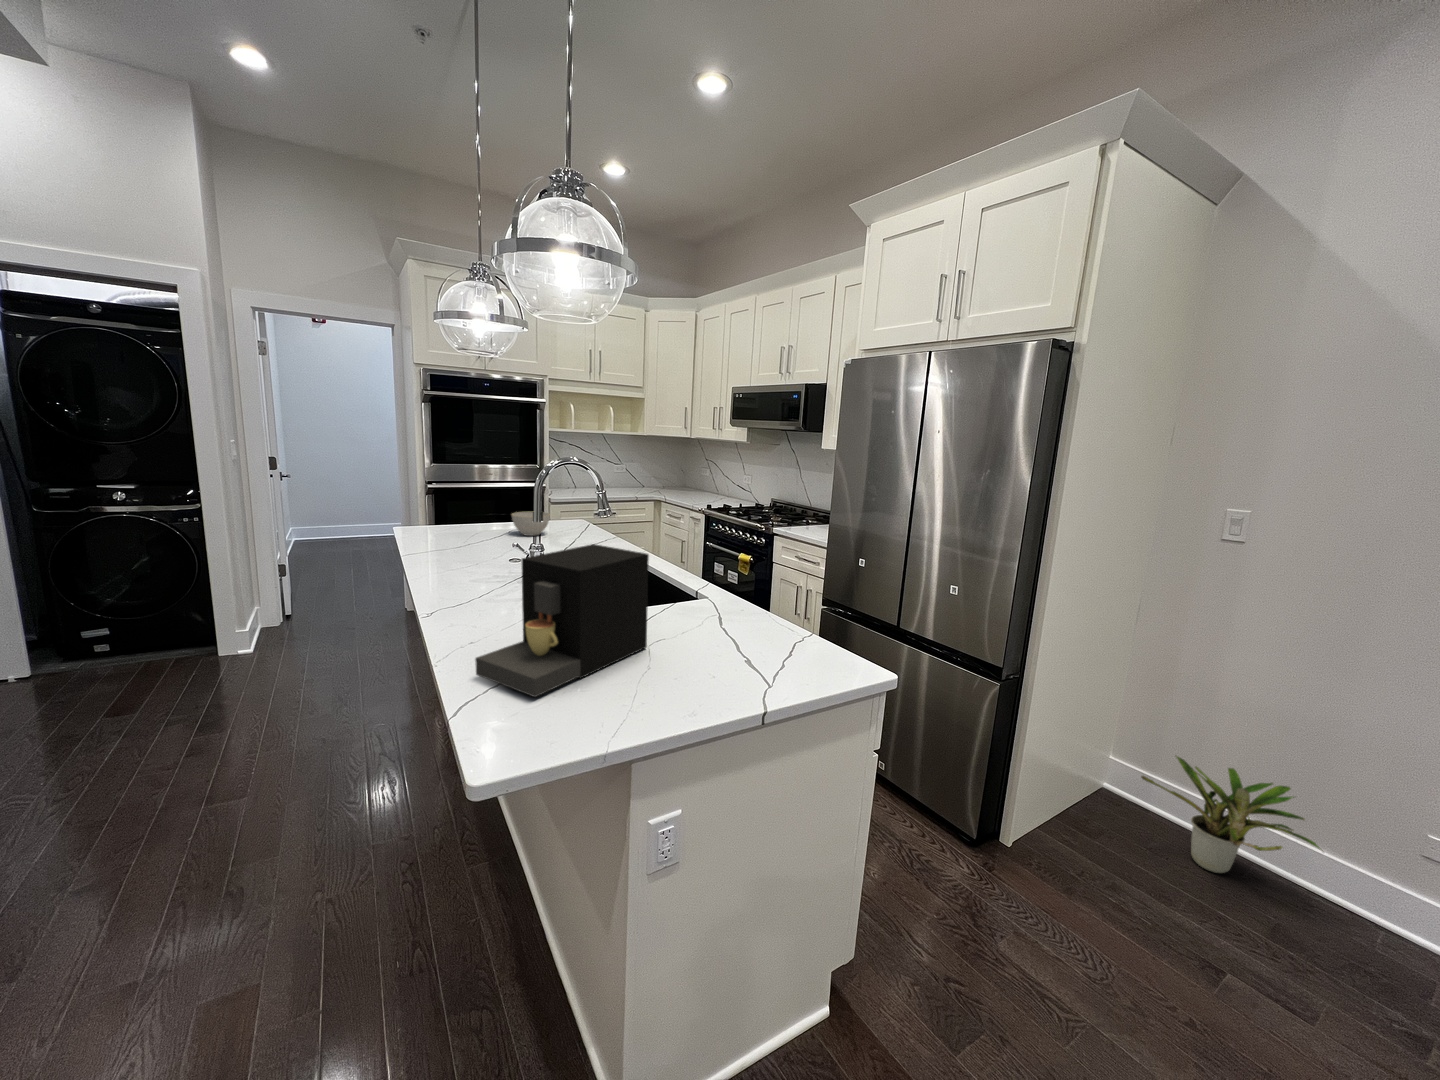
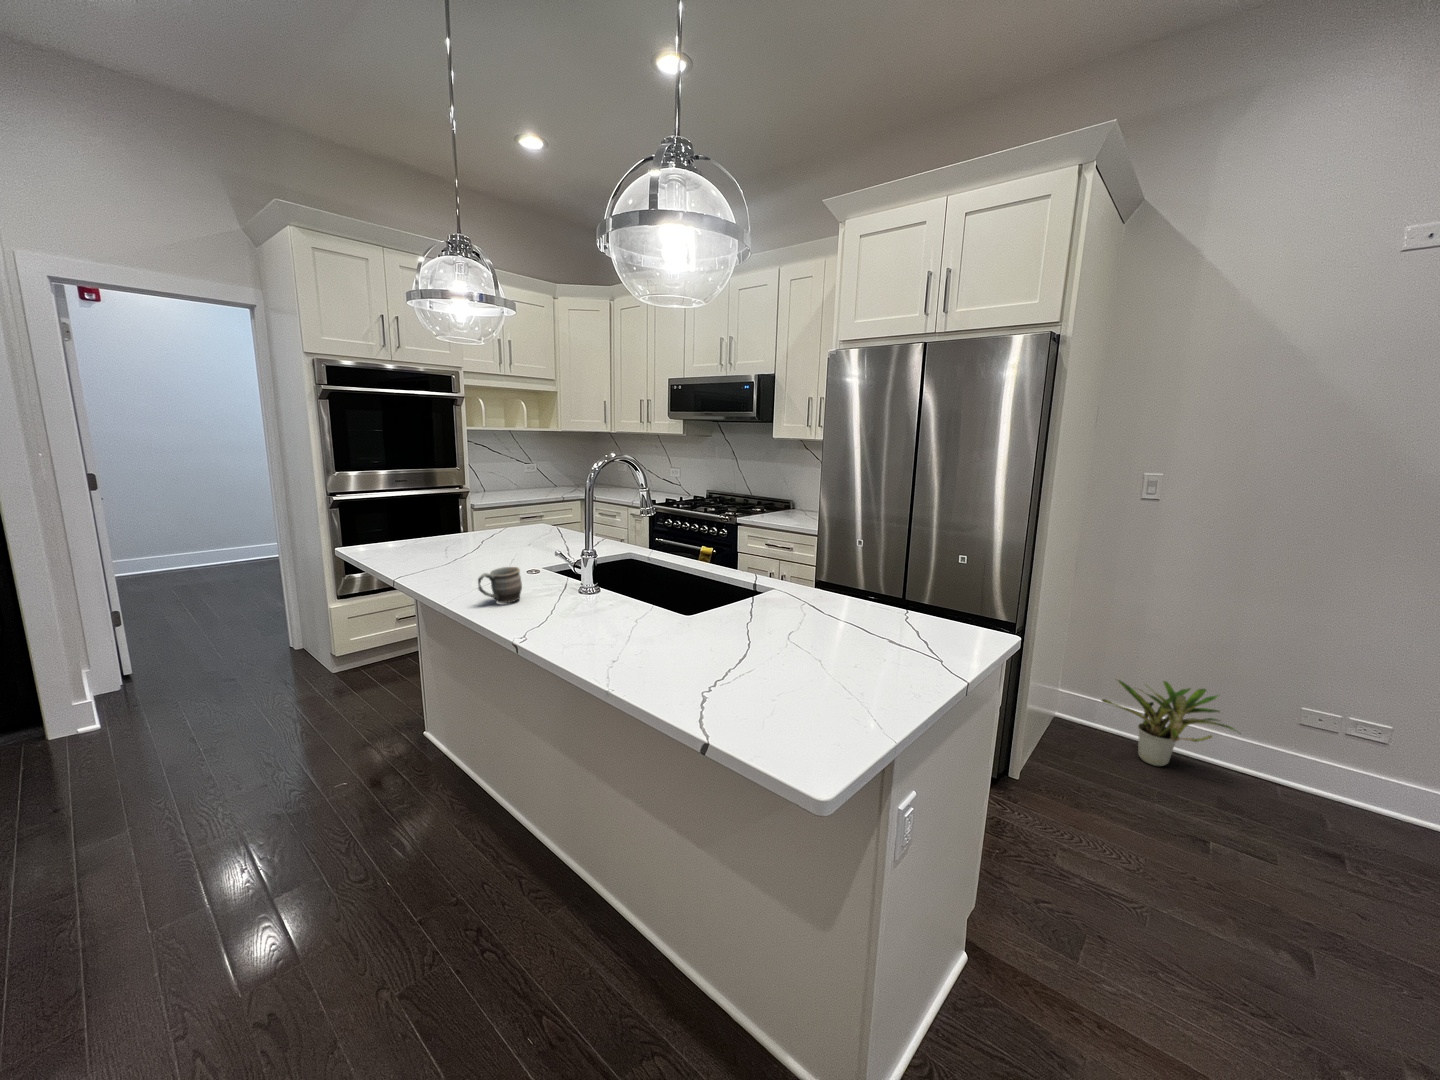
bowl: present [512,512,550,536] -> none [485,518,529,546]
coffee maker: present [475,544,649,697] -> none [681,544,801,709]
mug: none [433,551,474,582] -> present [478,567,522,603]

